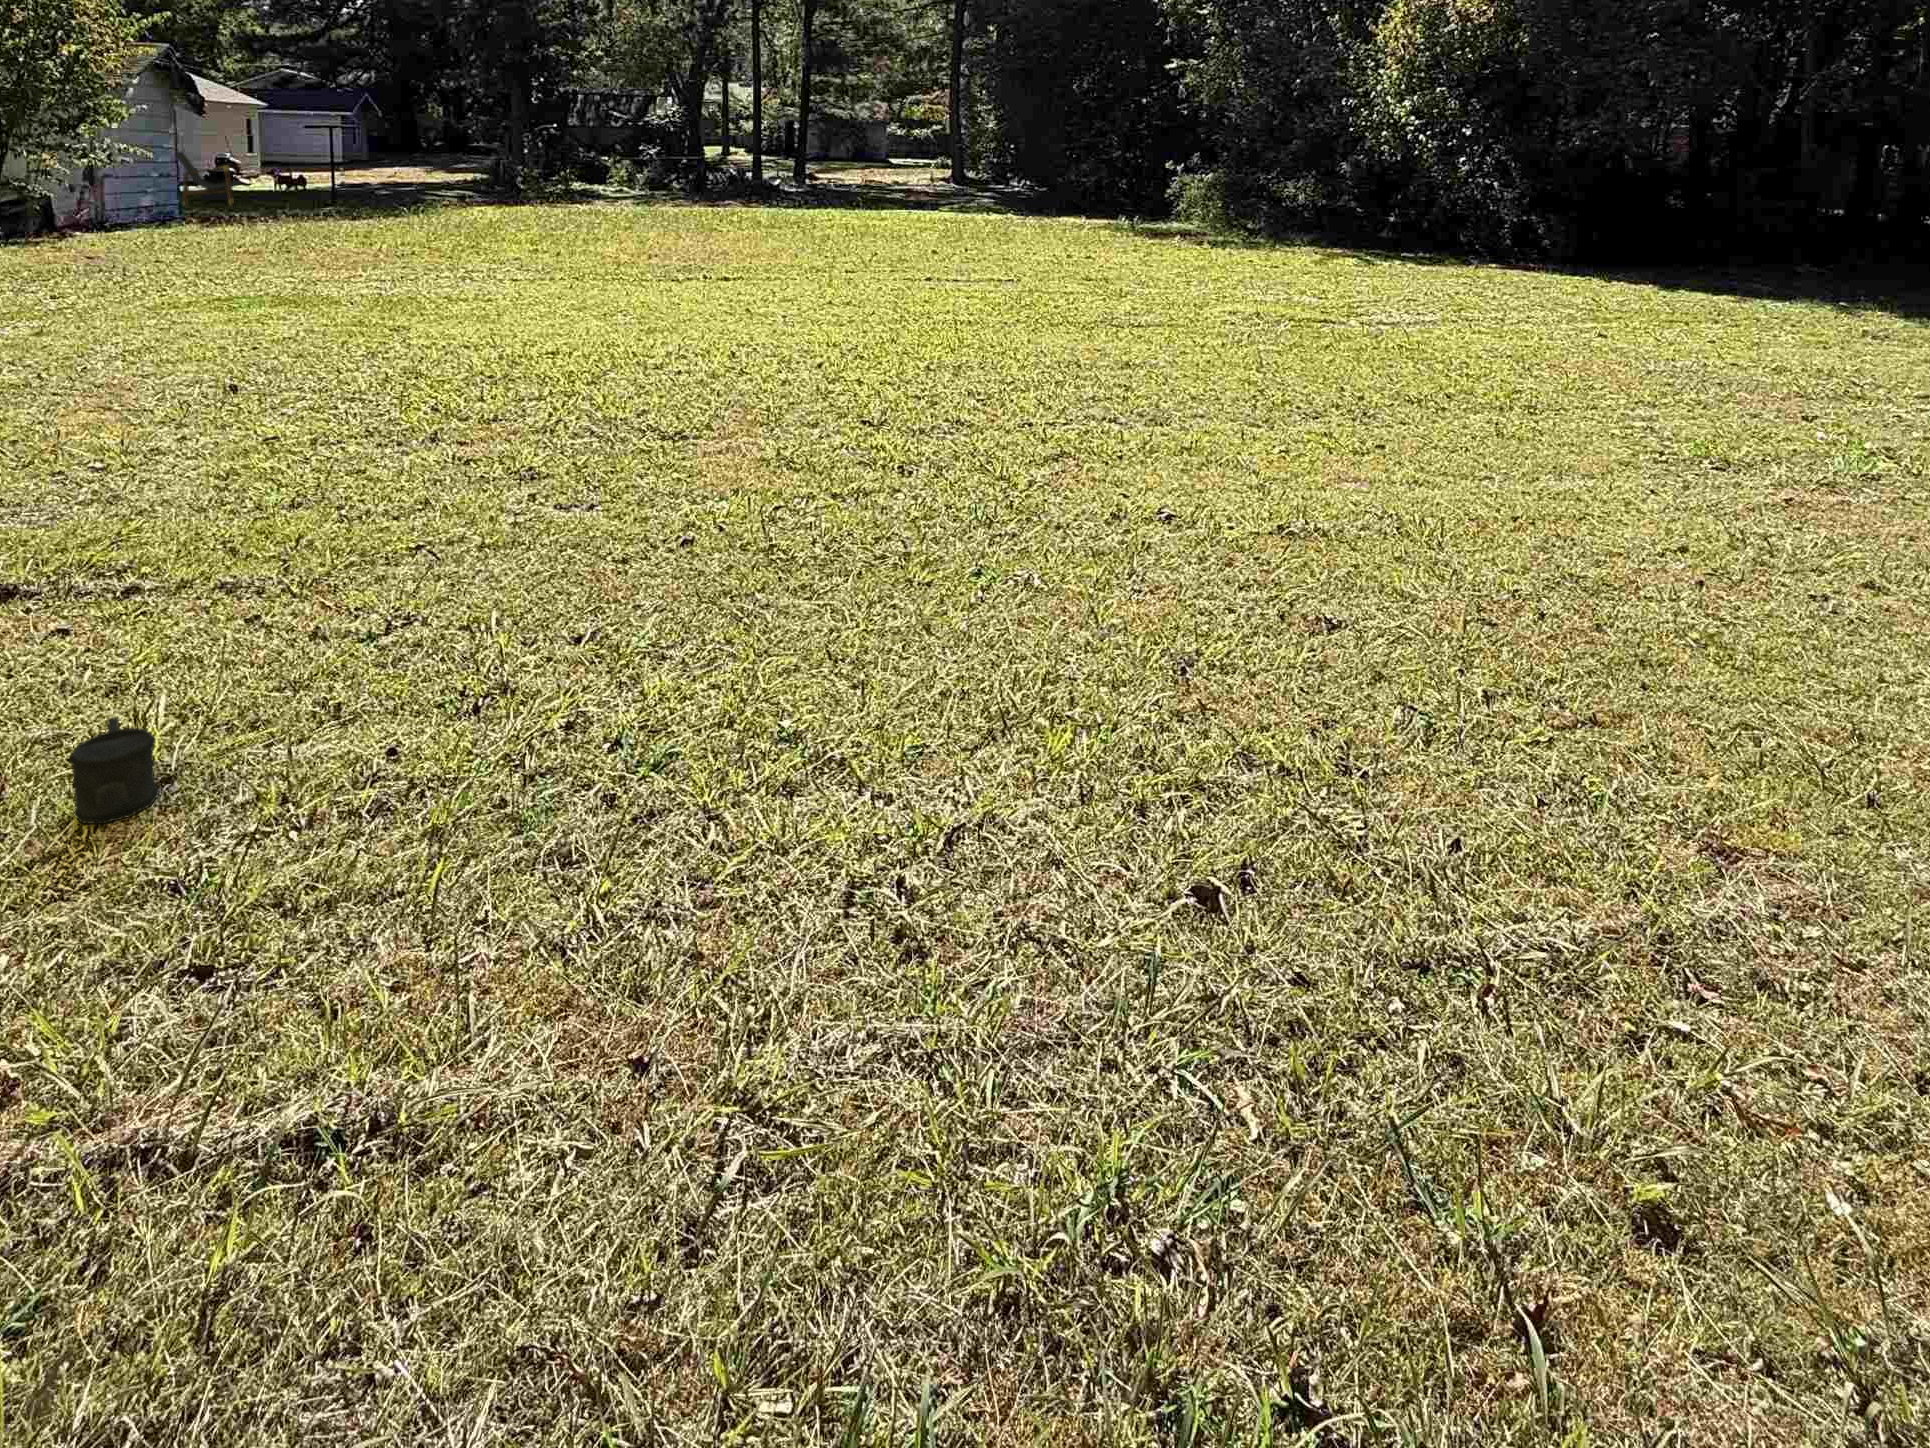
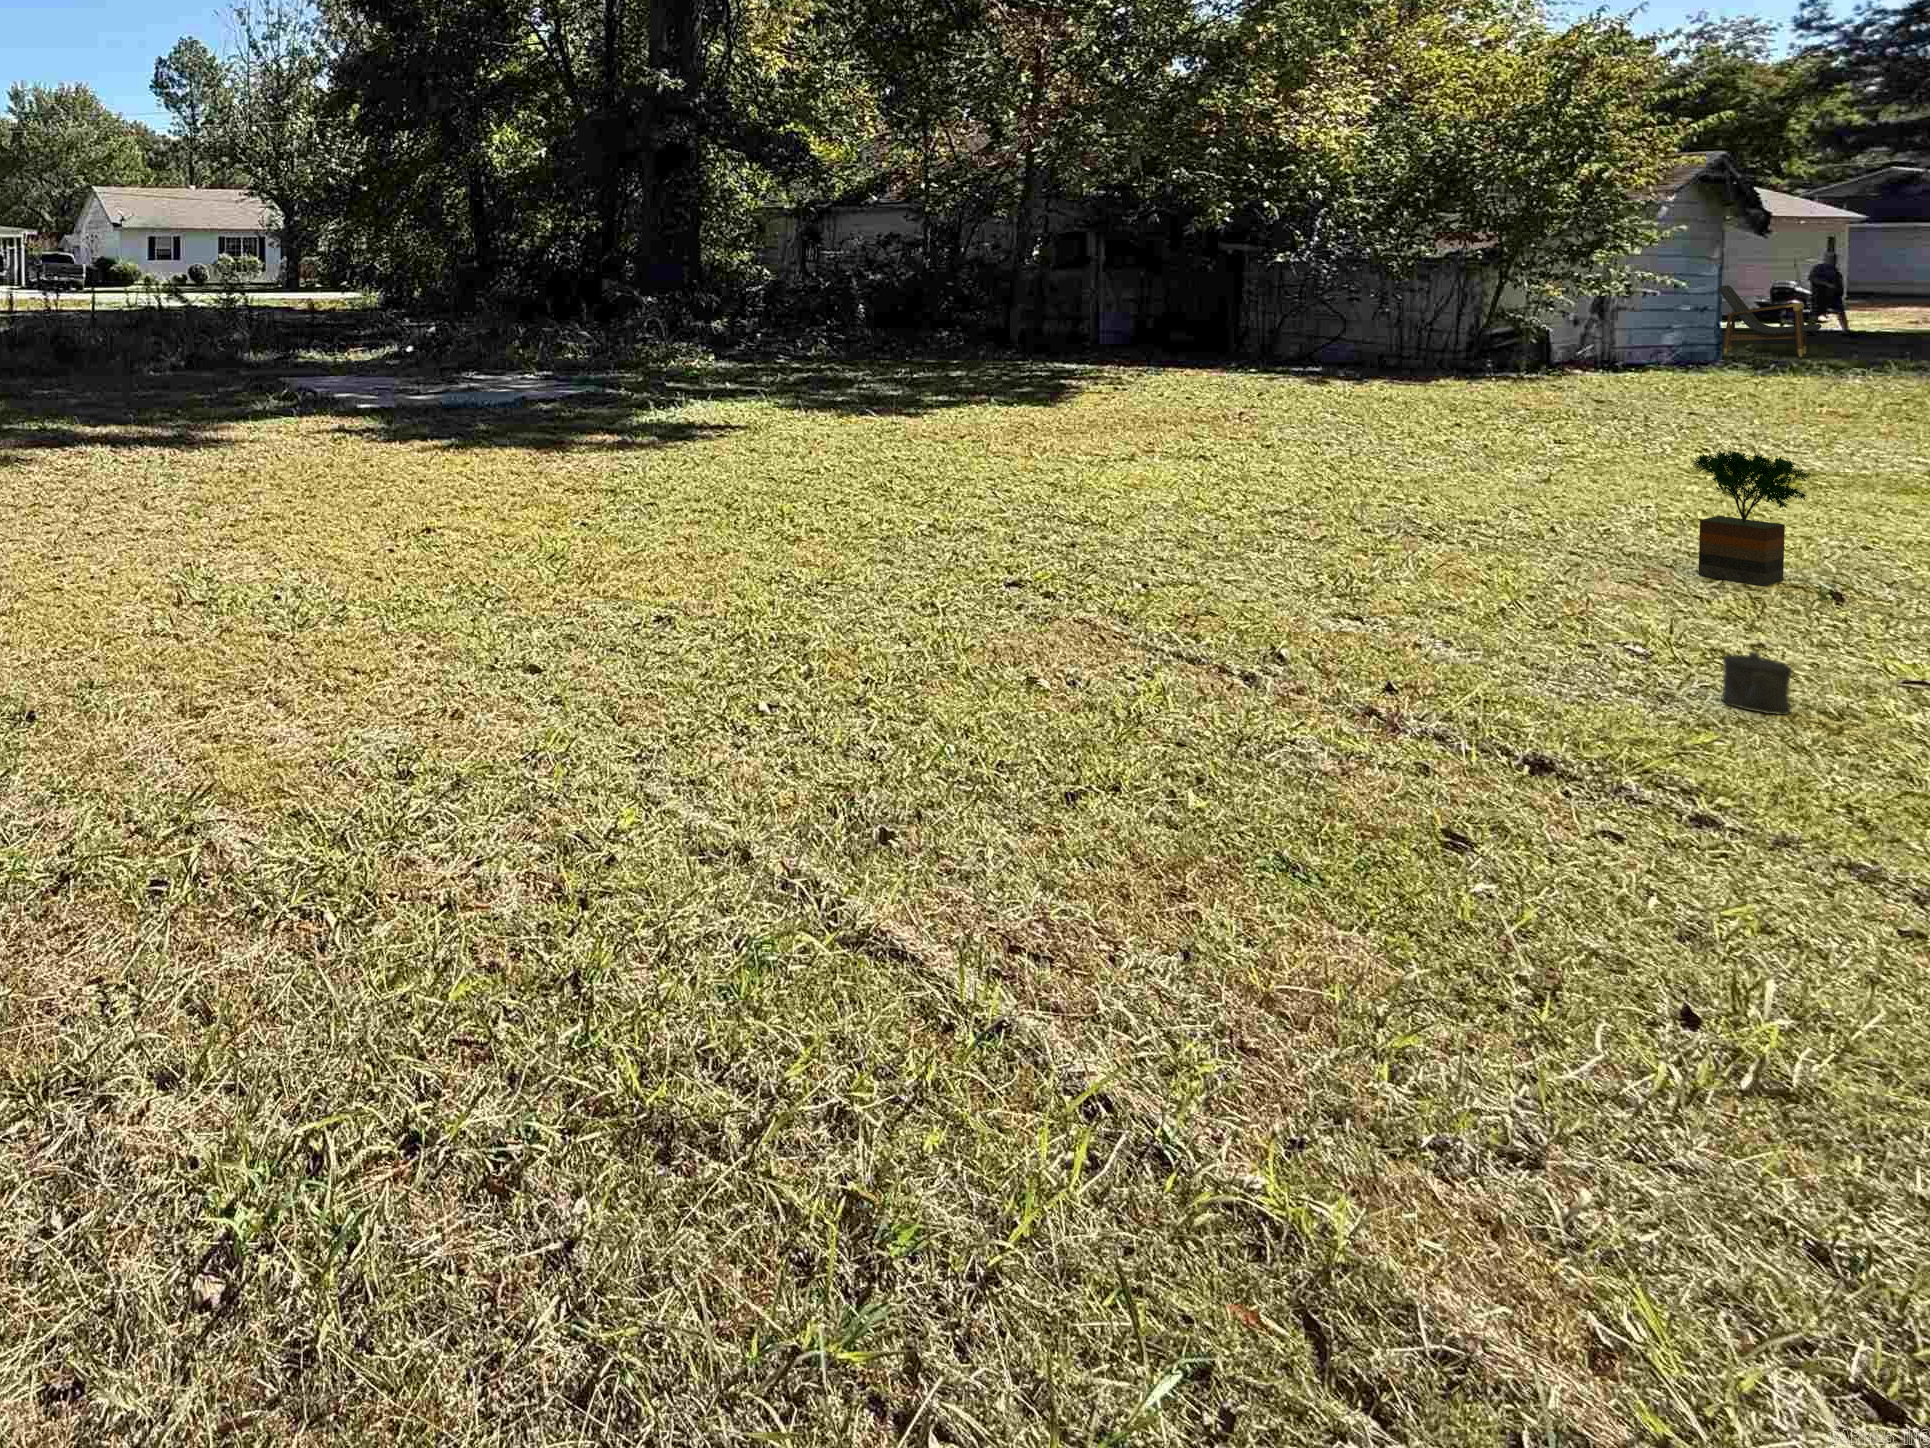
potted tree: none [133,287,213,389] -> present [1692,451,1811,586]
watering can: present [69,717,159,824] -> present [1721,651,1793,715]

